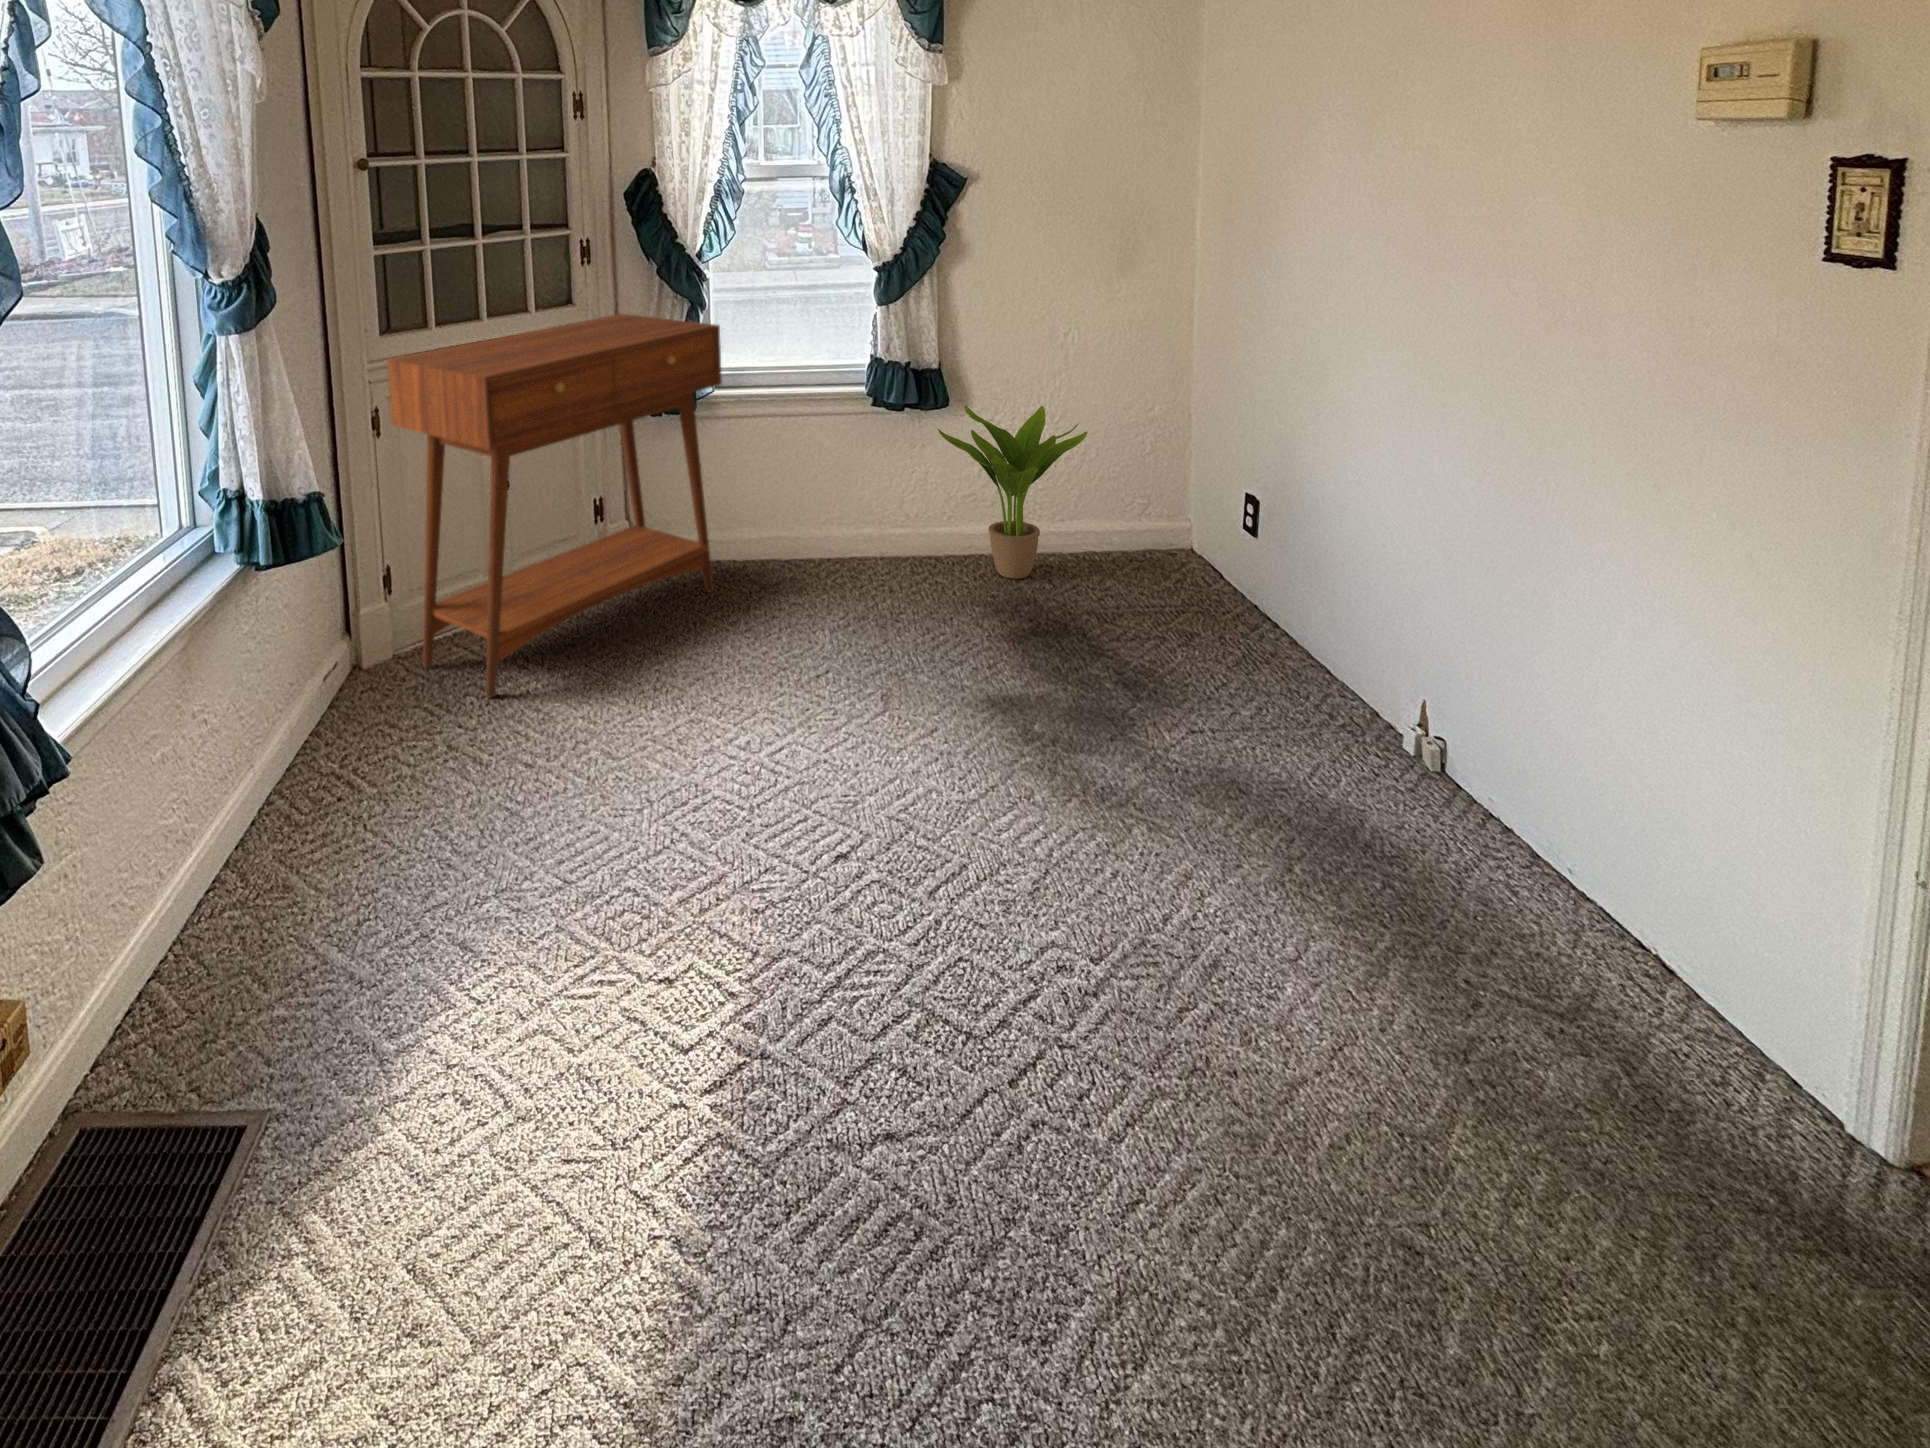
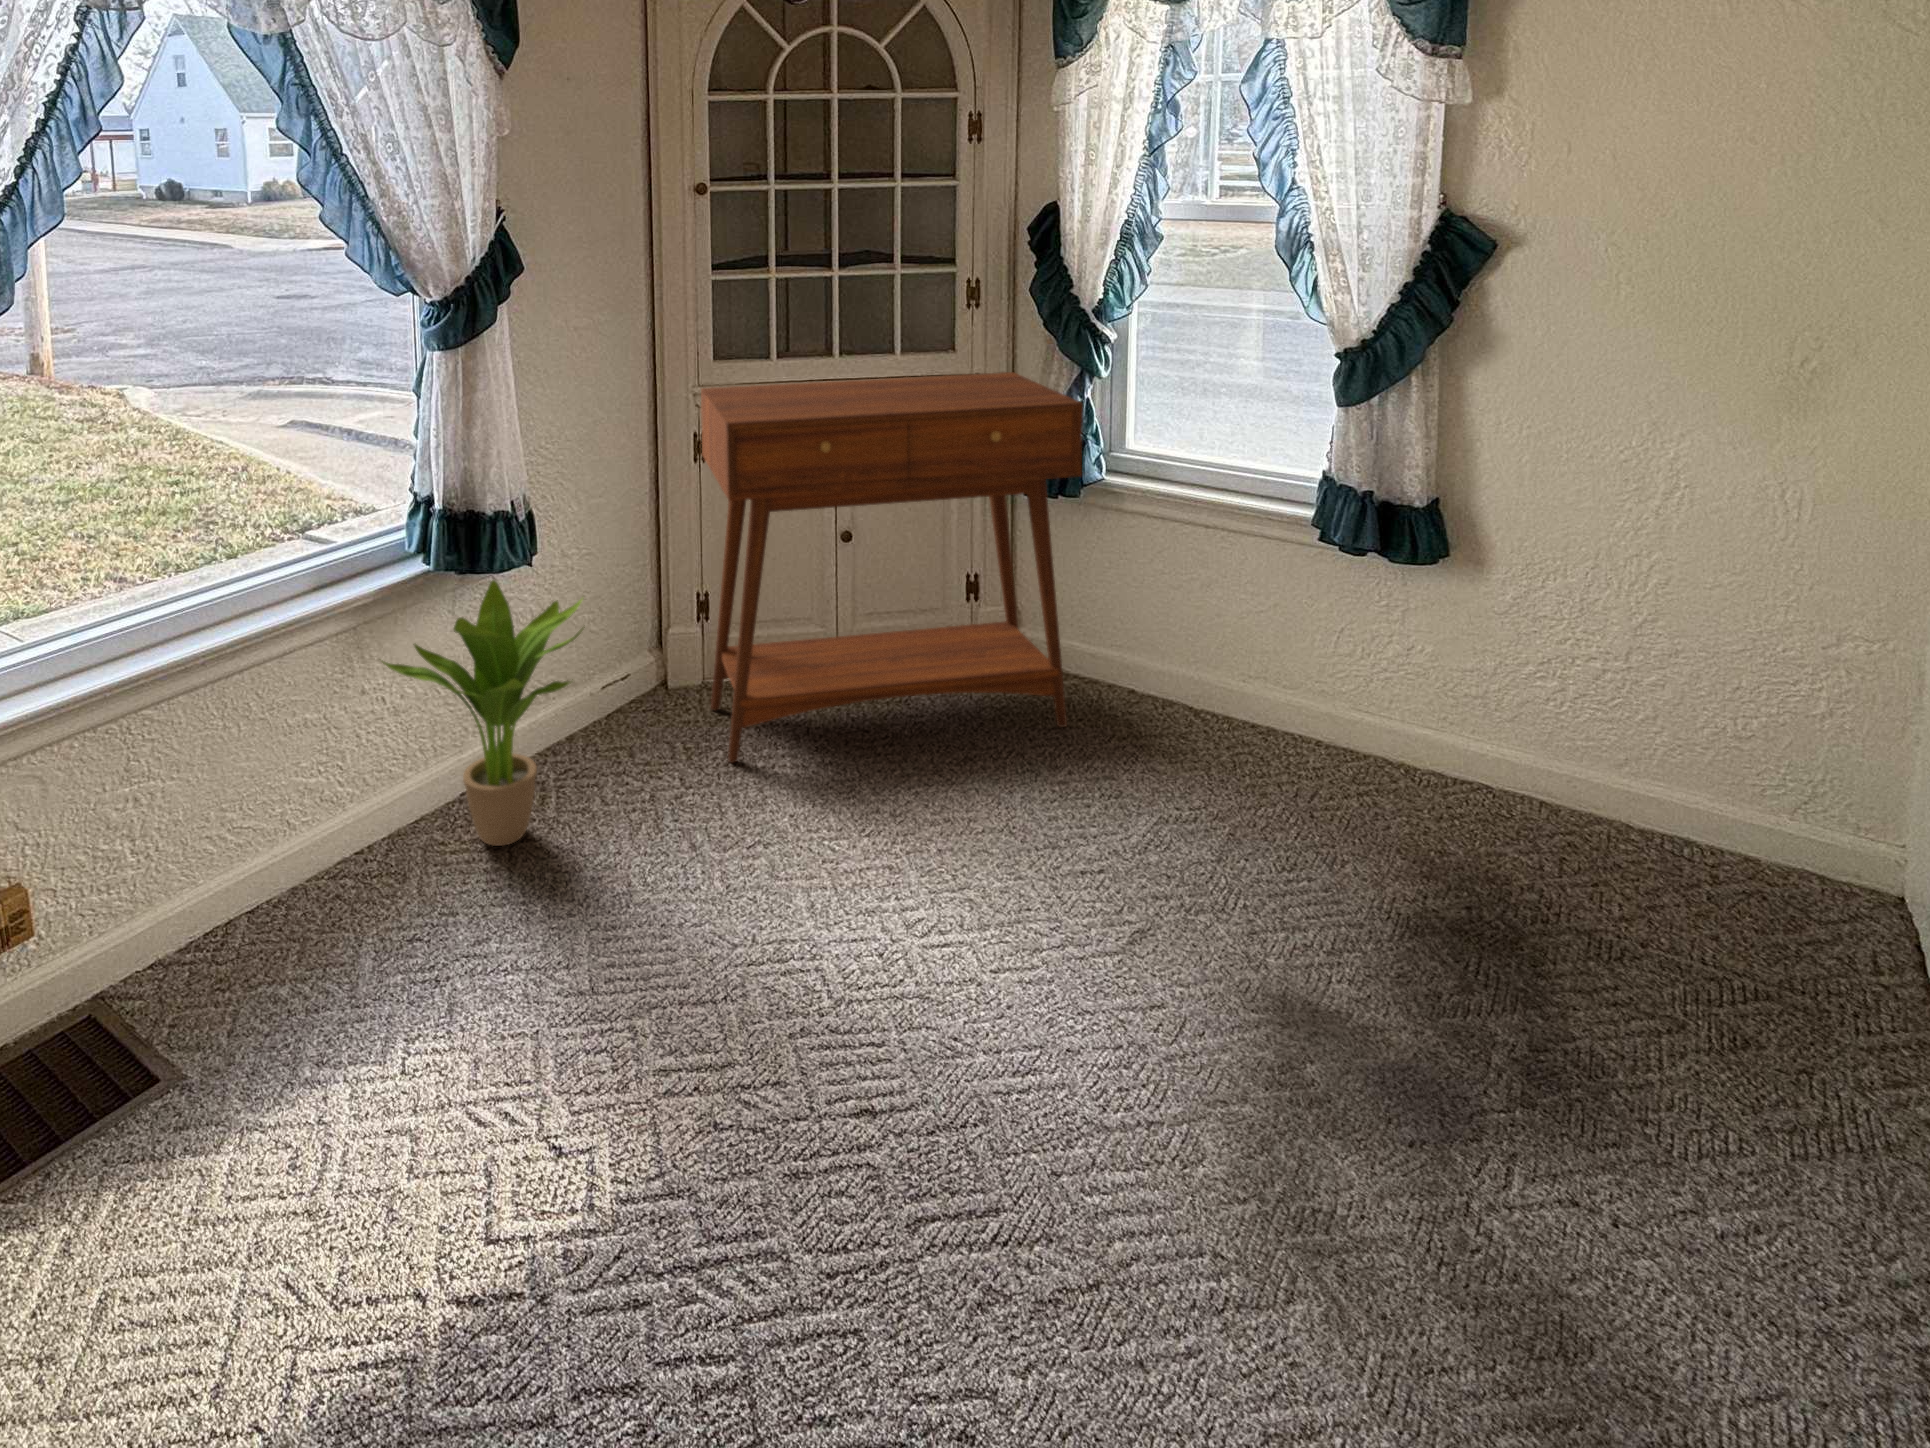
potted plant: present [938,406,1087,579] -> present [383,580,585,846]

